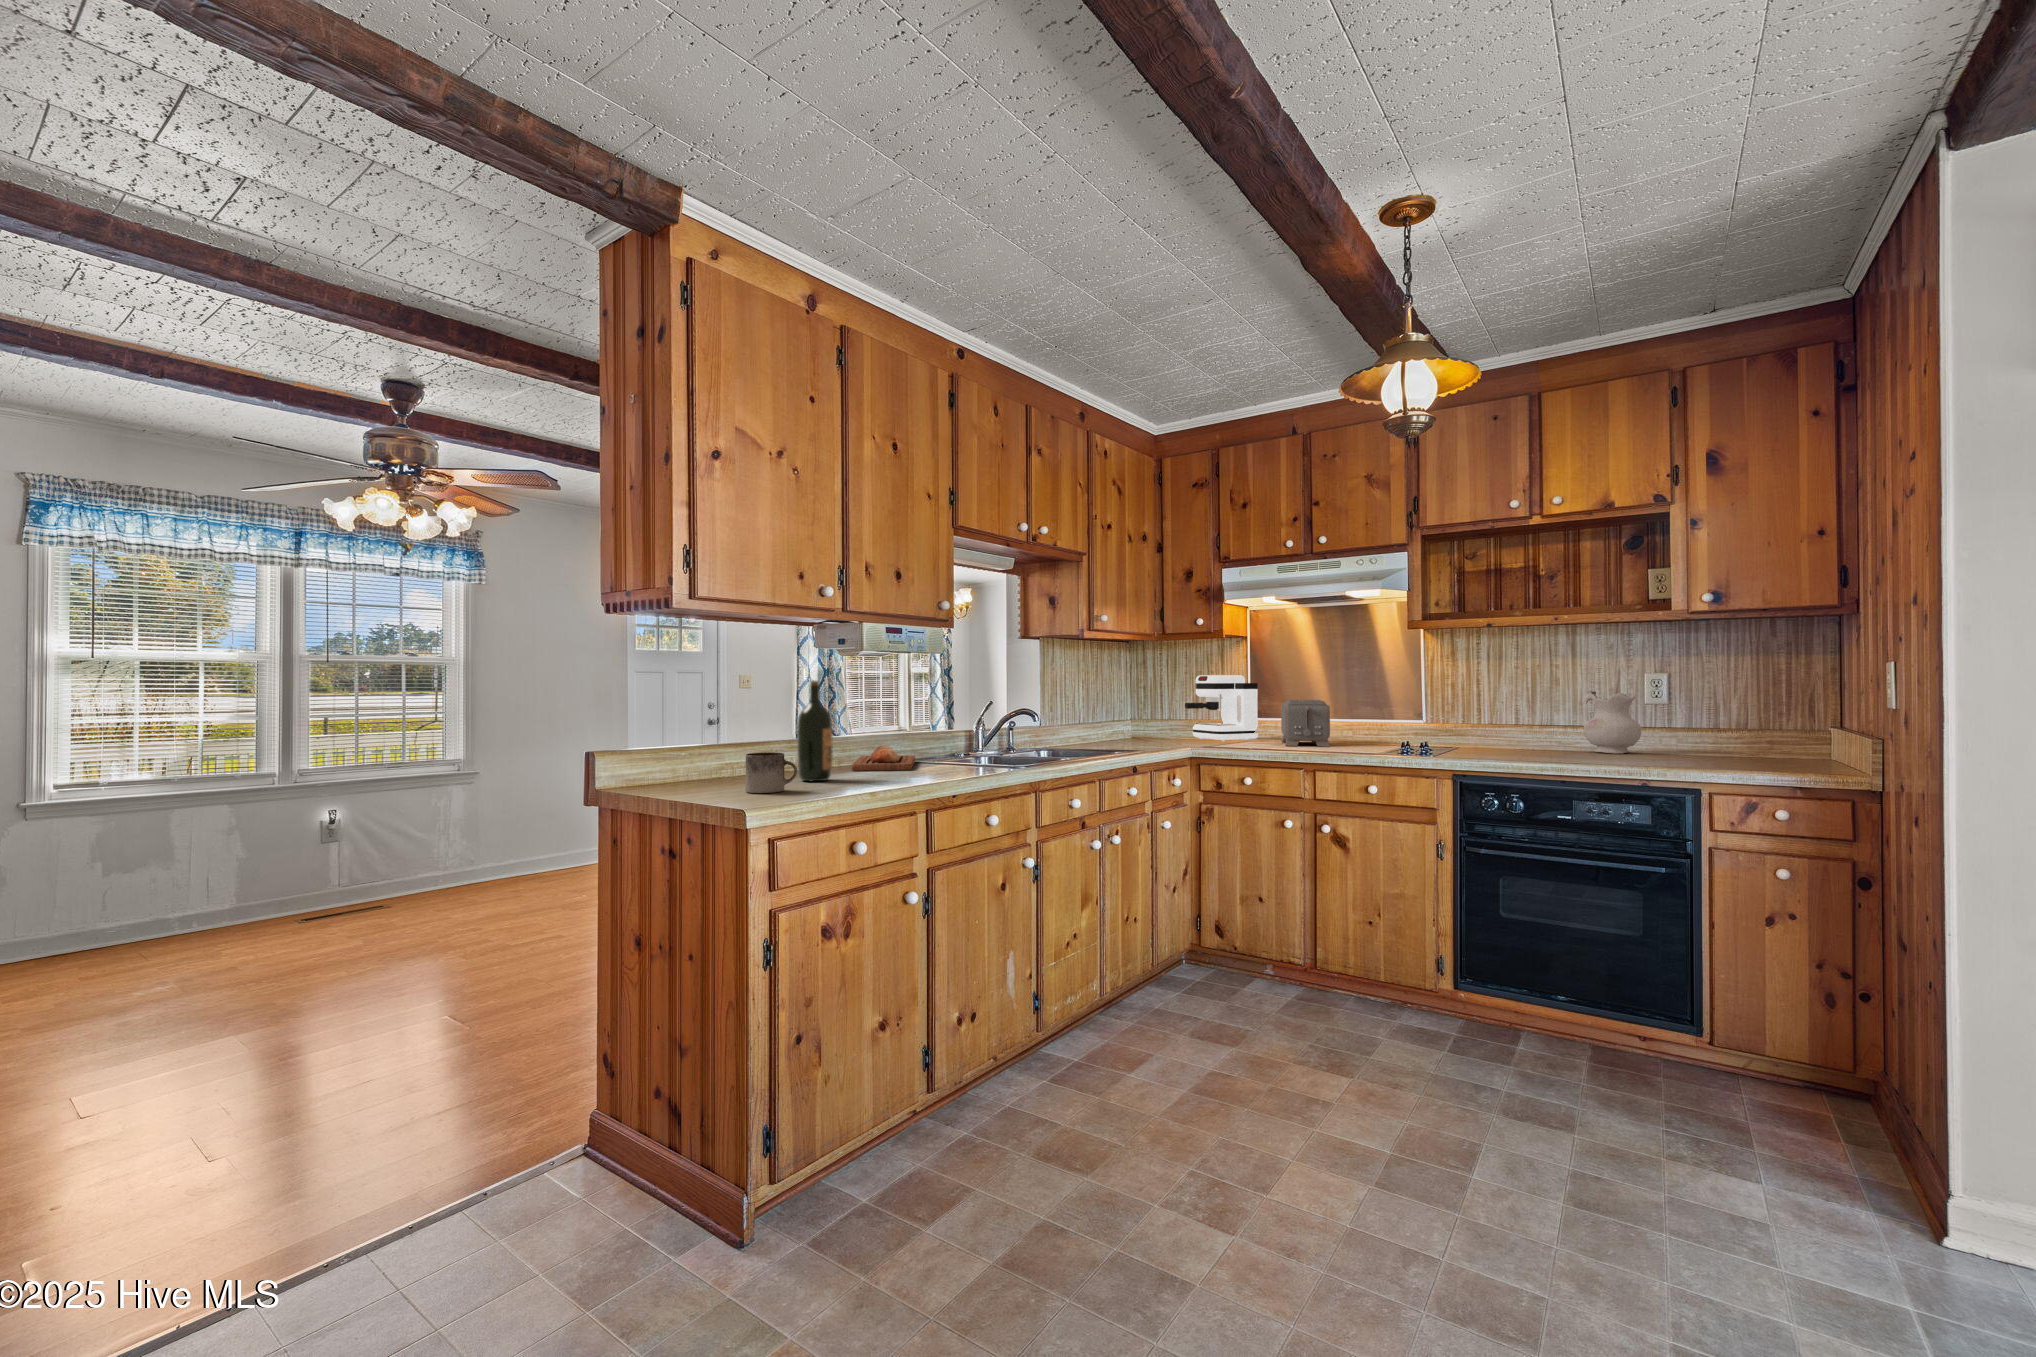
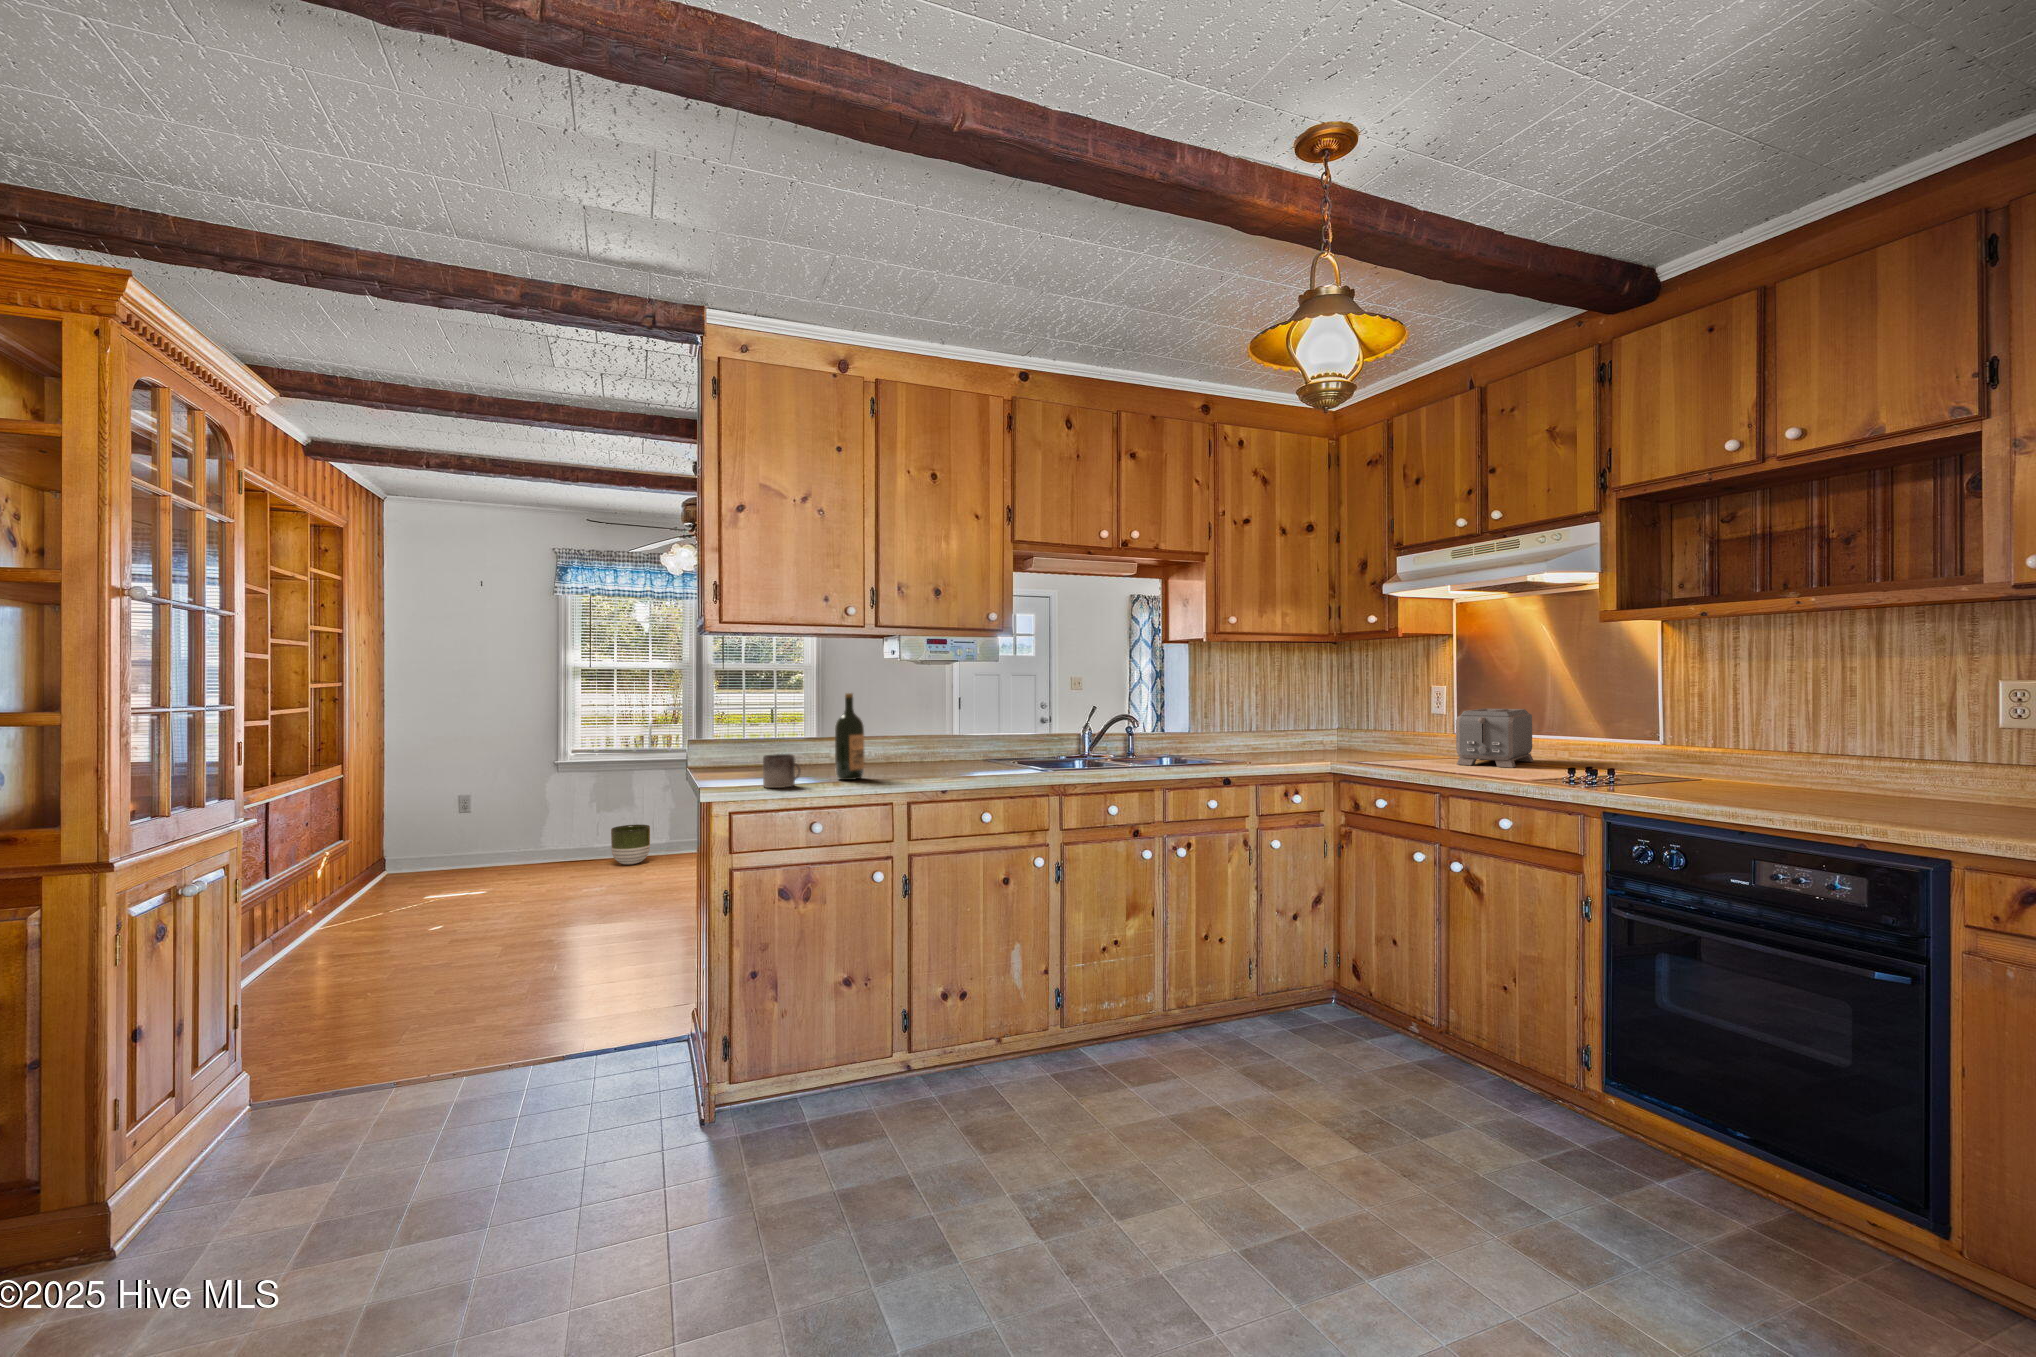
coffee maker: present [1185,675,1258,741] -> none [1368,678,1459,755]
ceramic pitcher: present [1584,691,1641,754] -> none [1887,704,1992,800]
bread loaf: present [851,746,915,771] -> none [913,750,1000,773]
planter: none [137,883,208,944] -> present [611,825,650,865]

